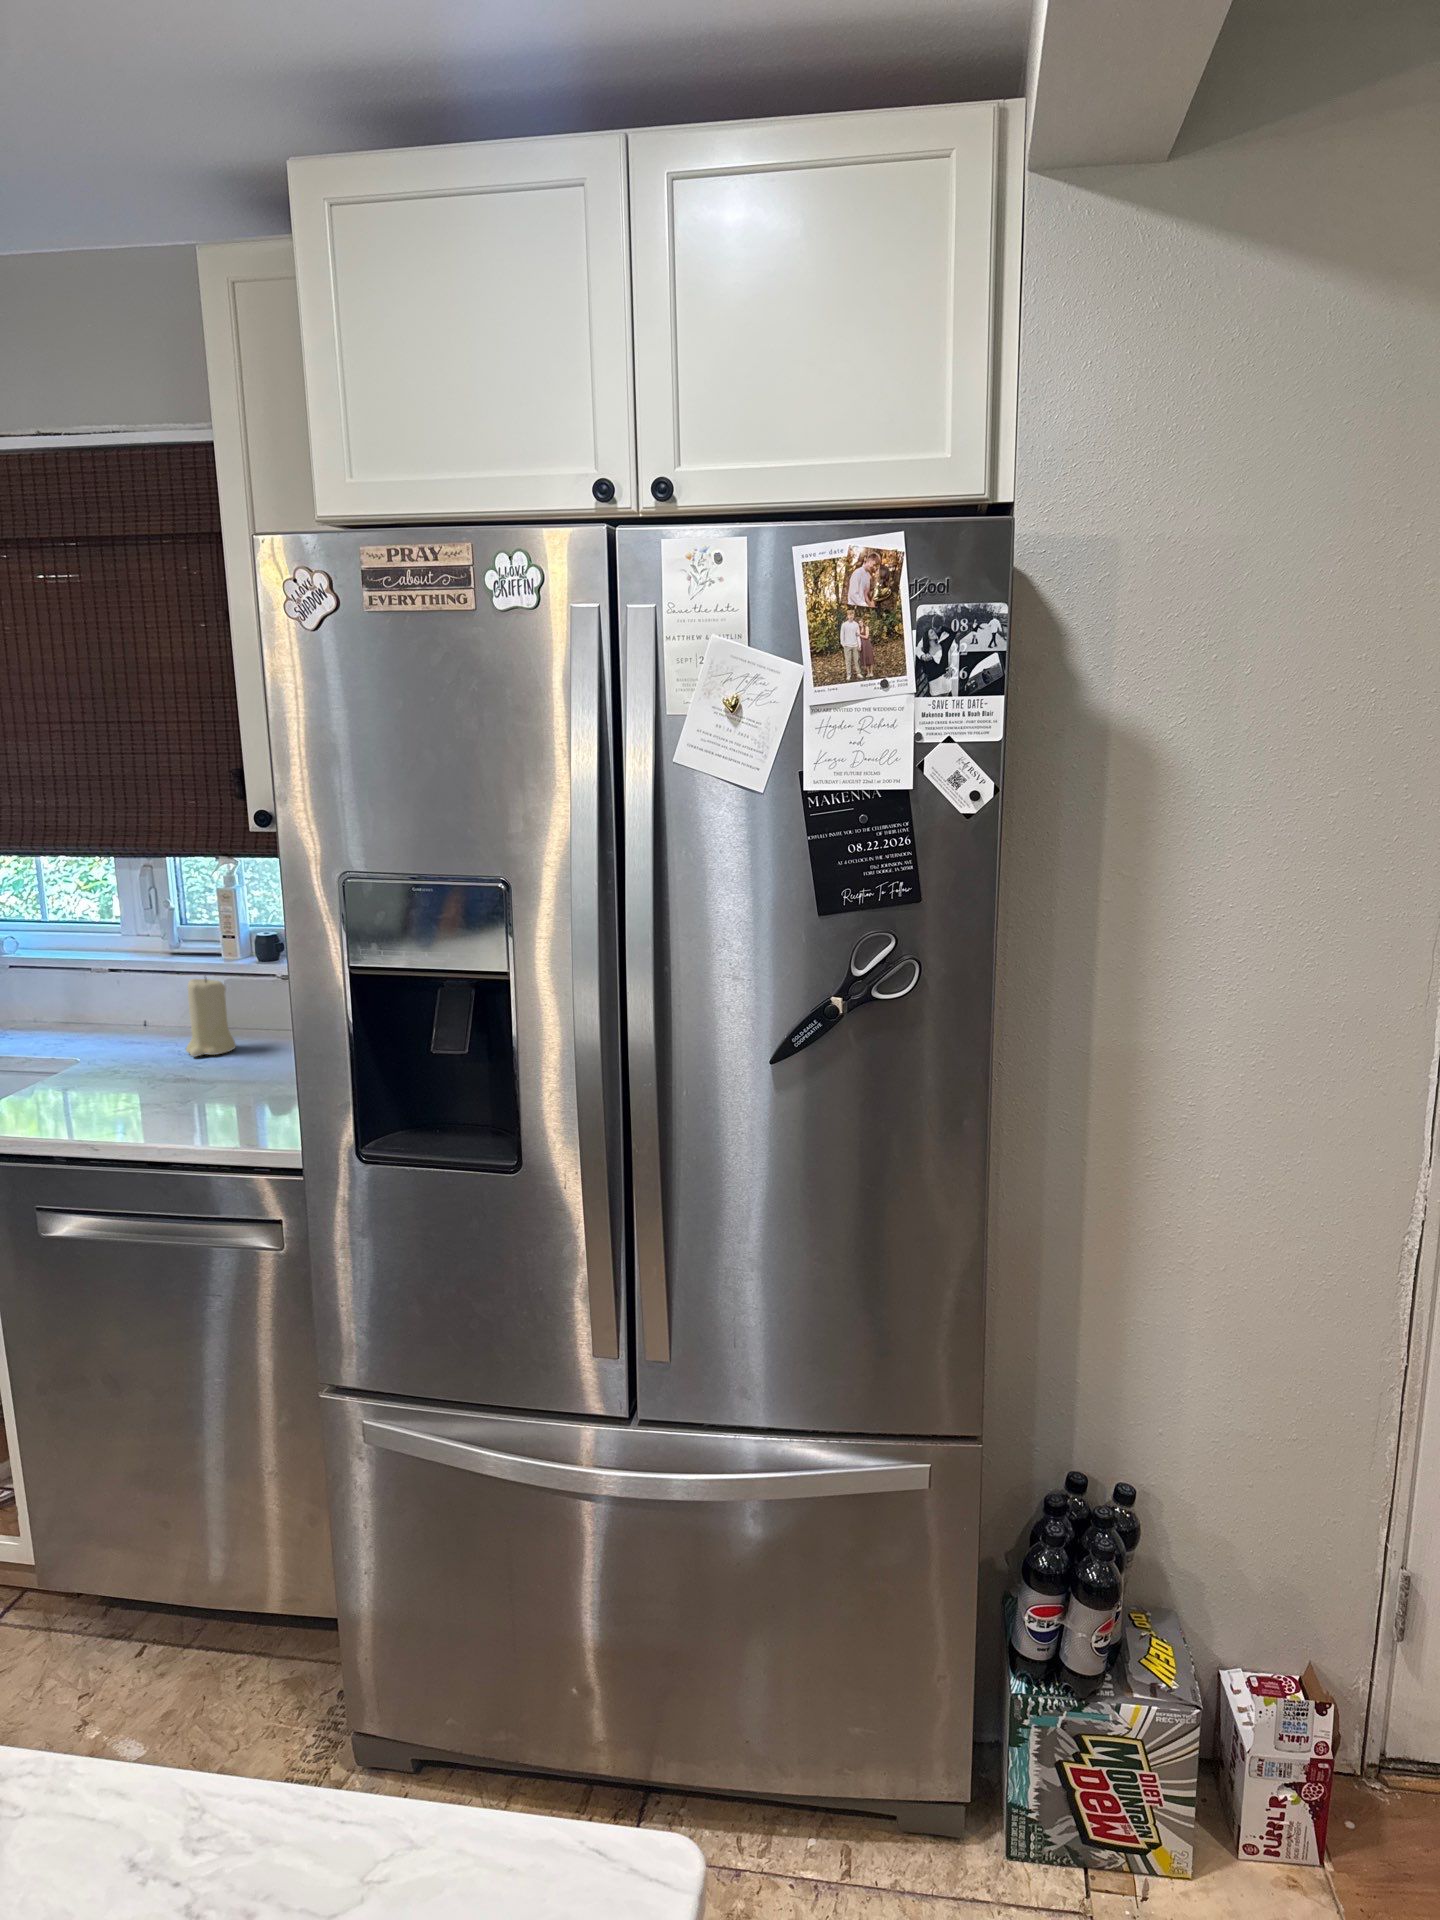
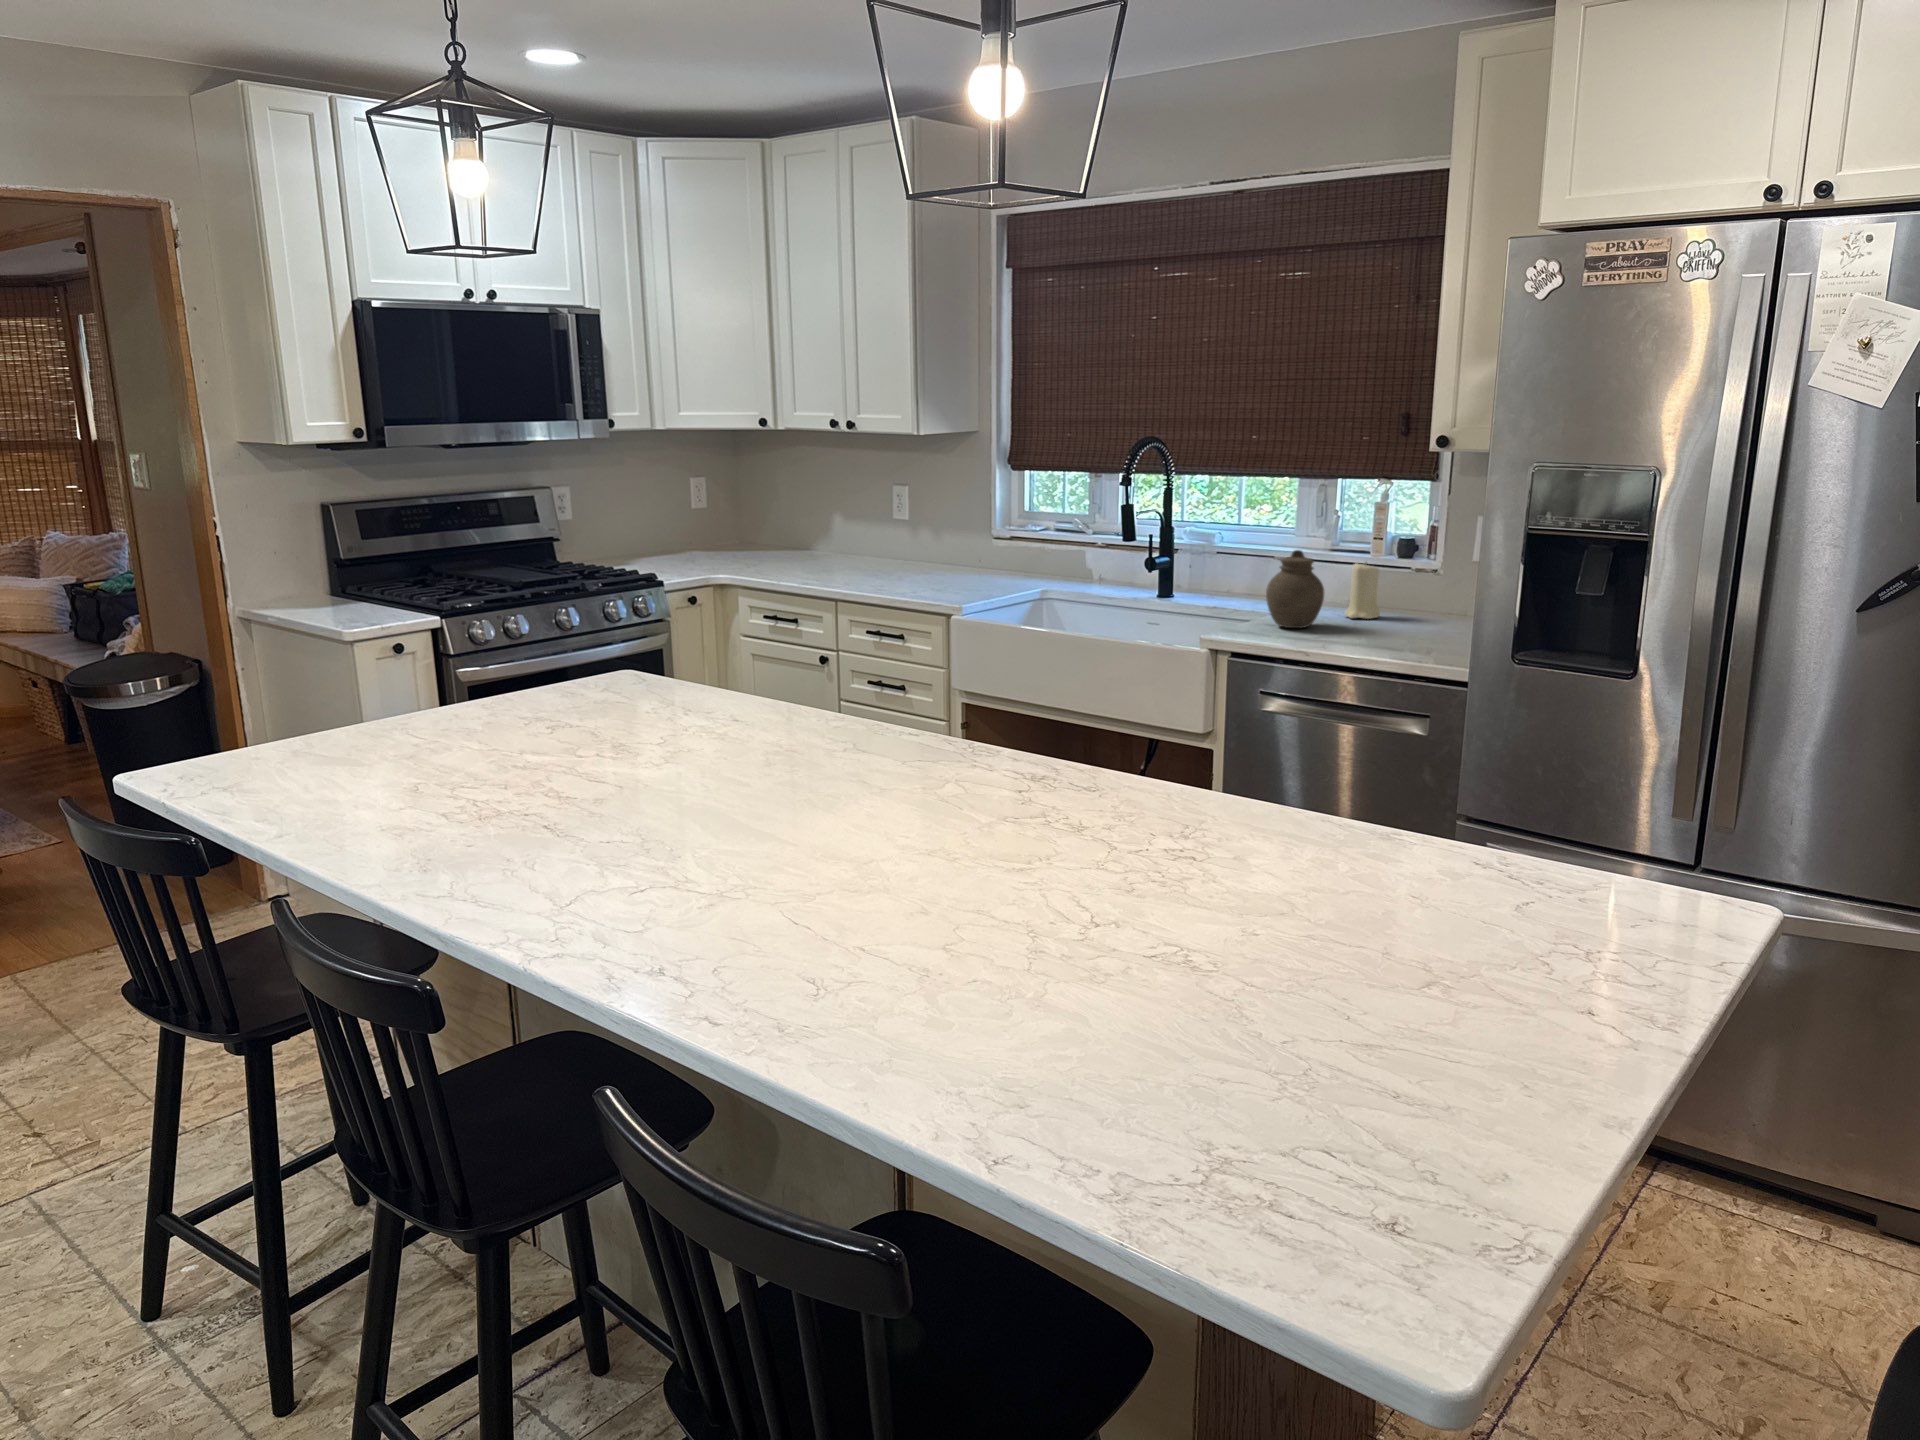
jar: none [47,977,138,1091] -> present [1266,550,1324,628]

